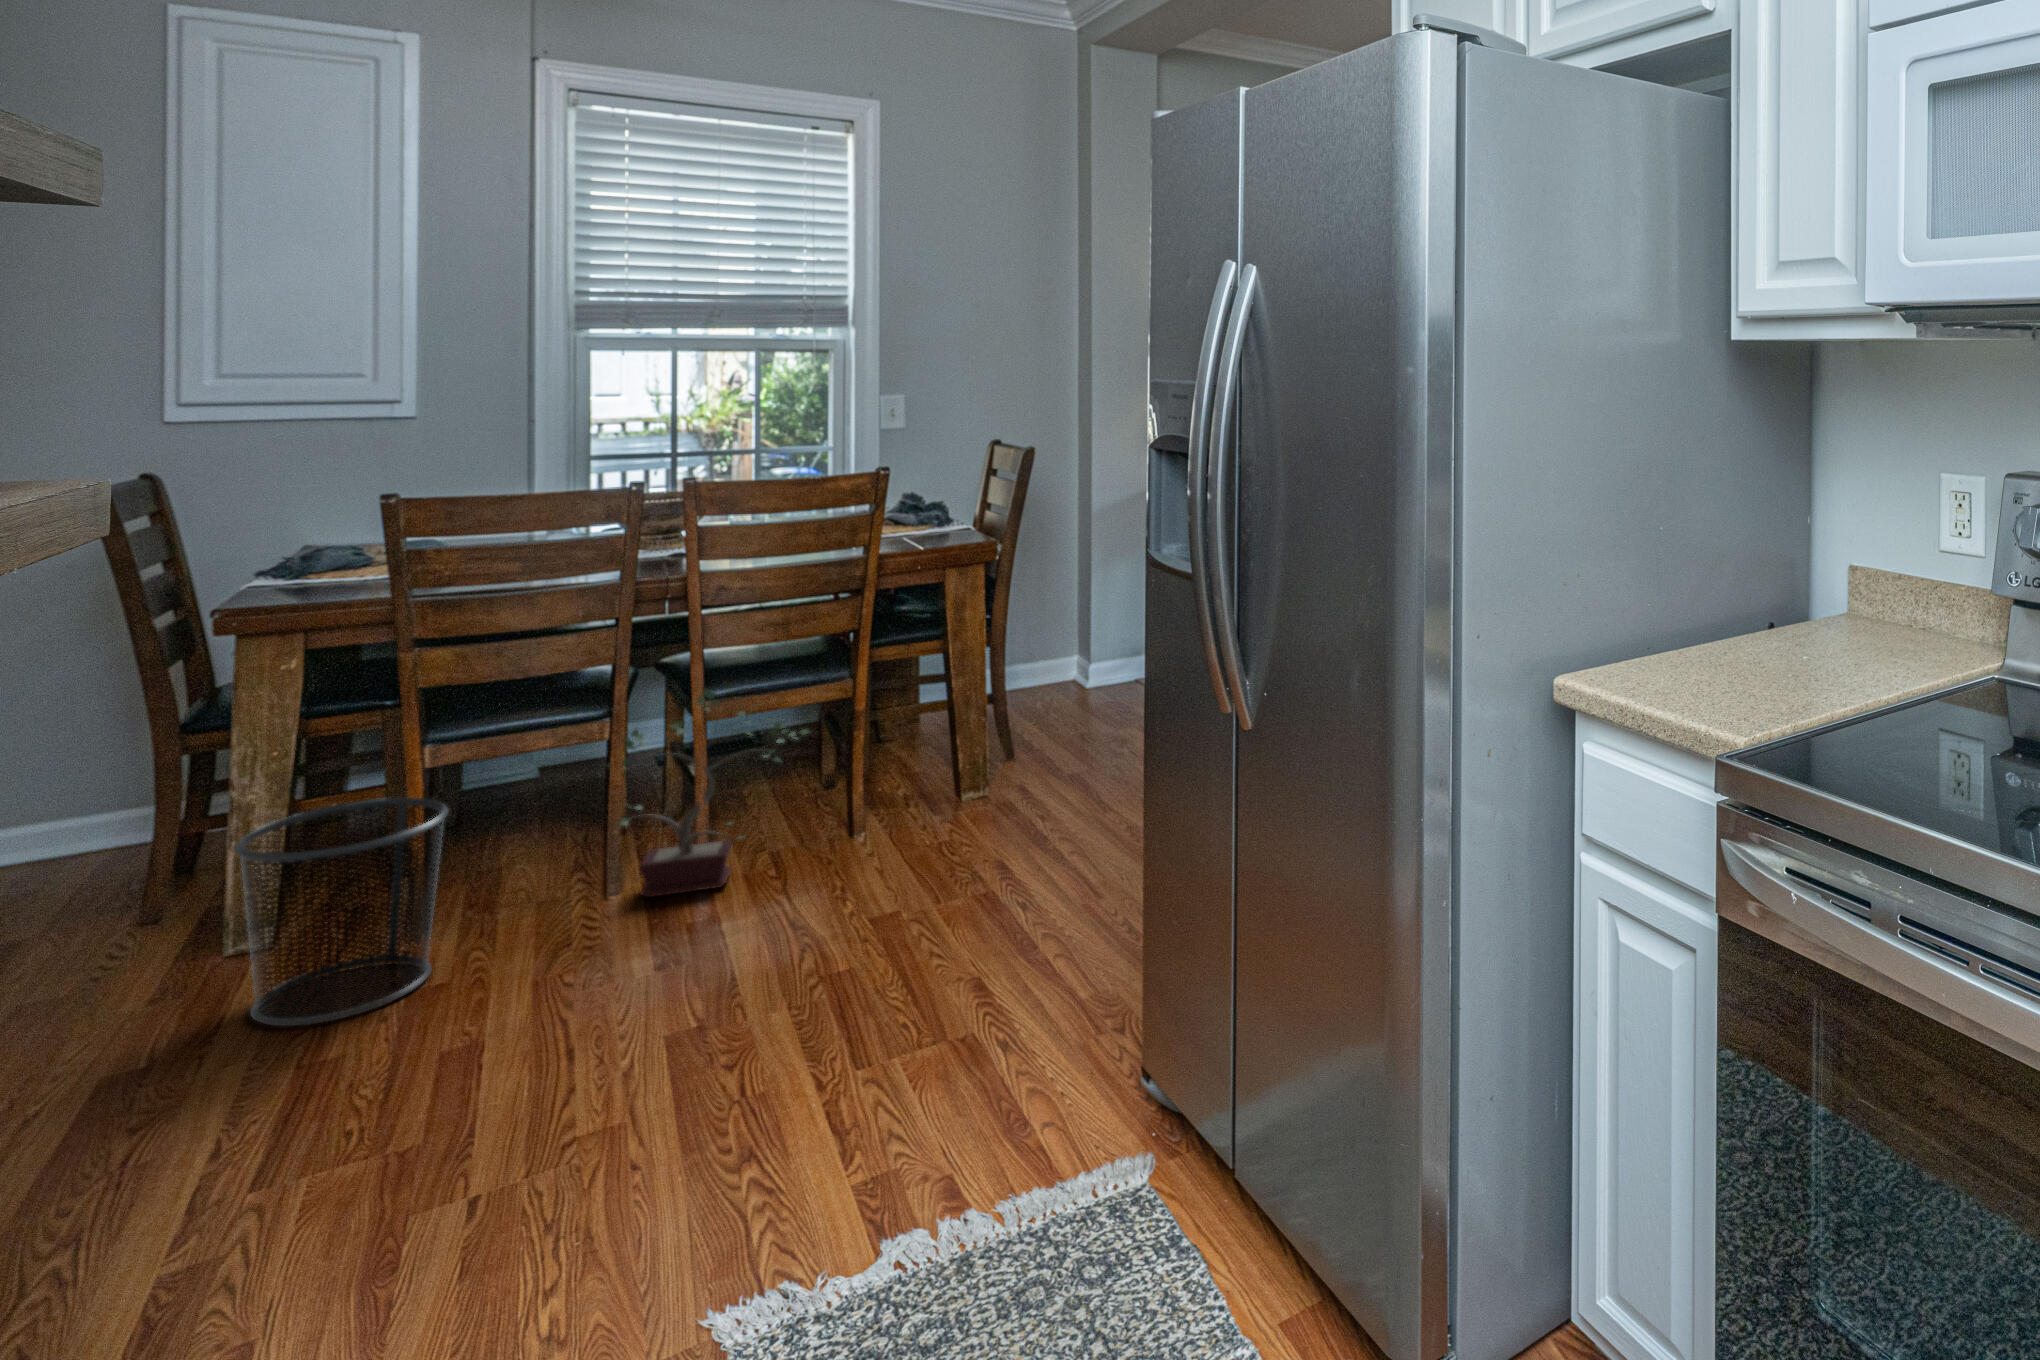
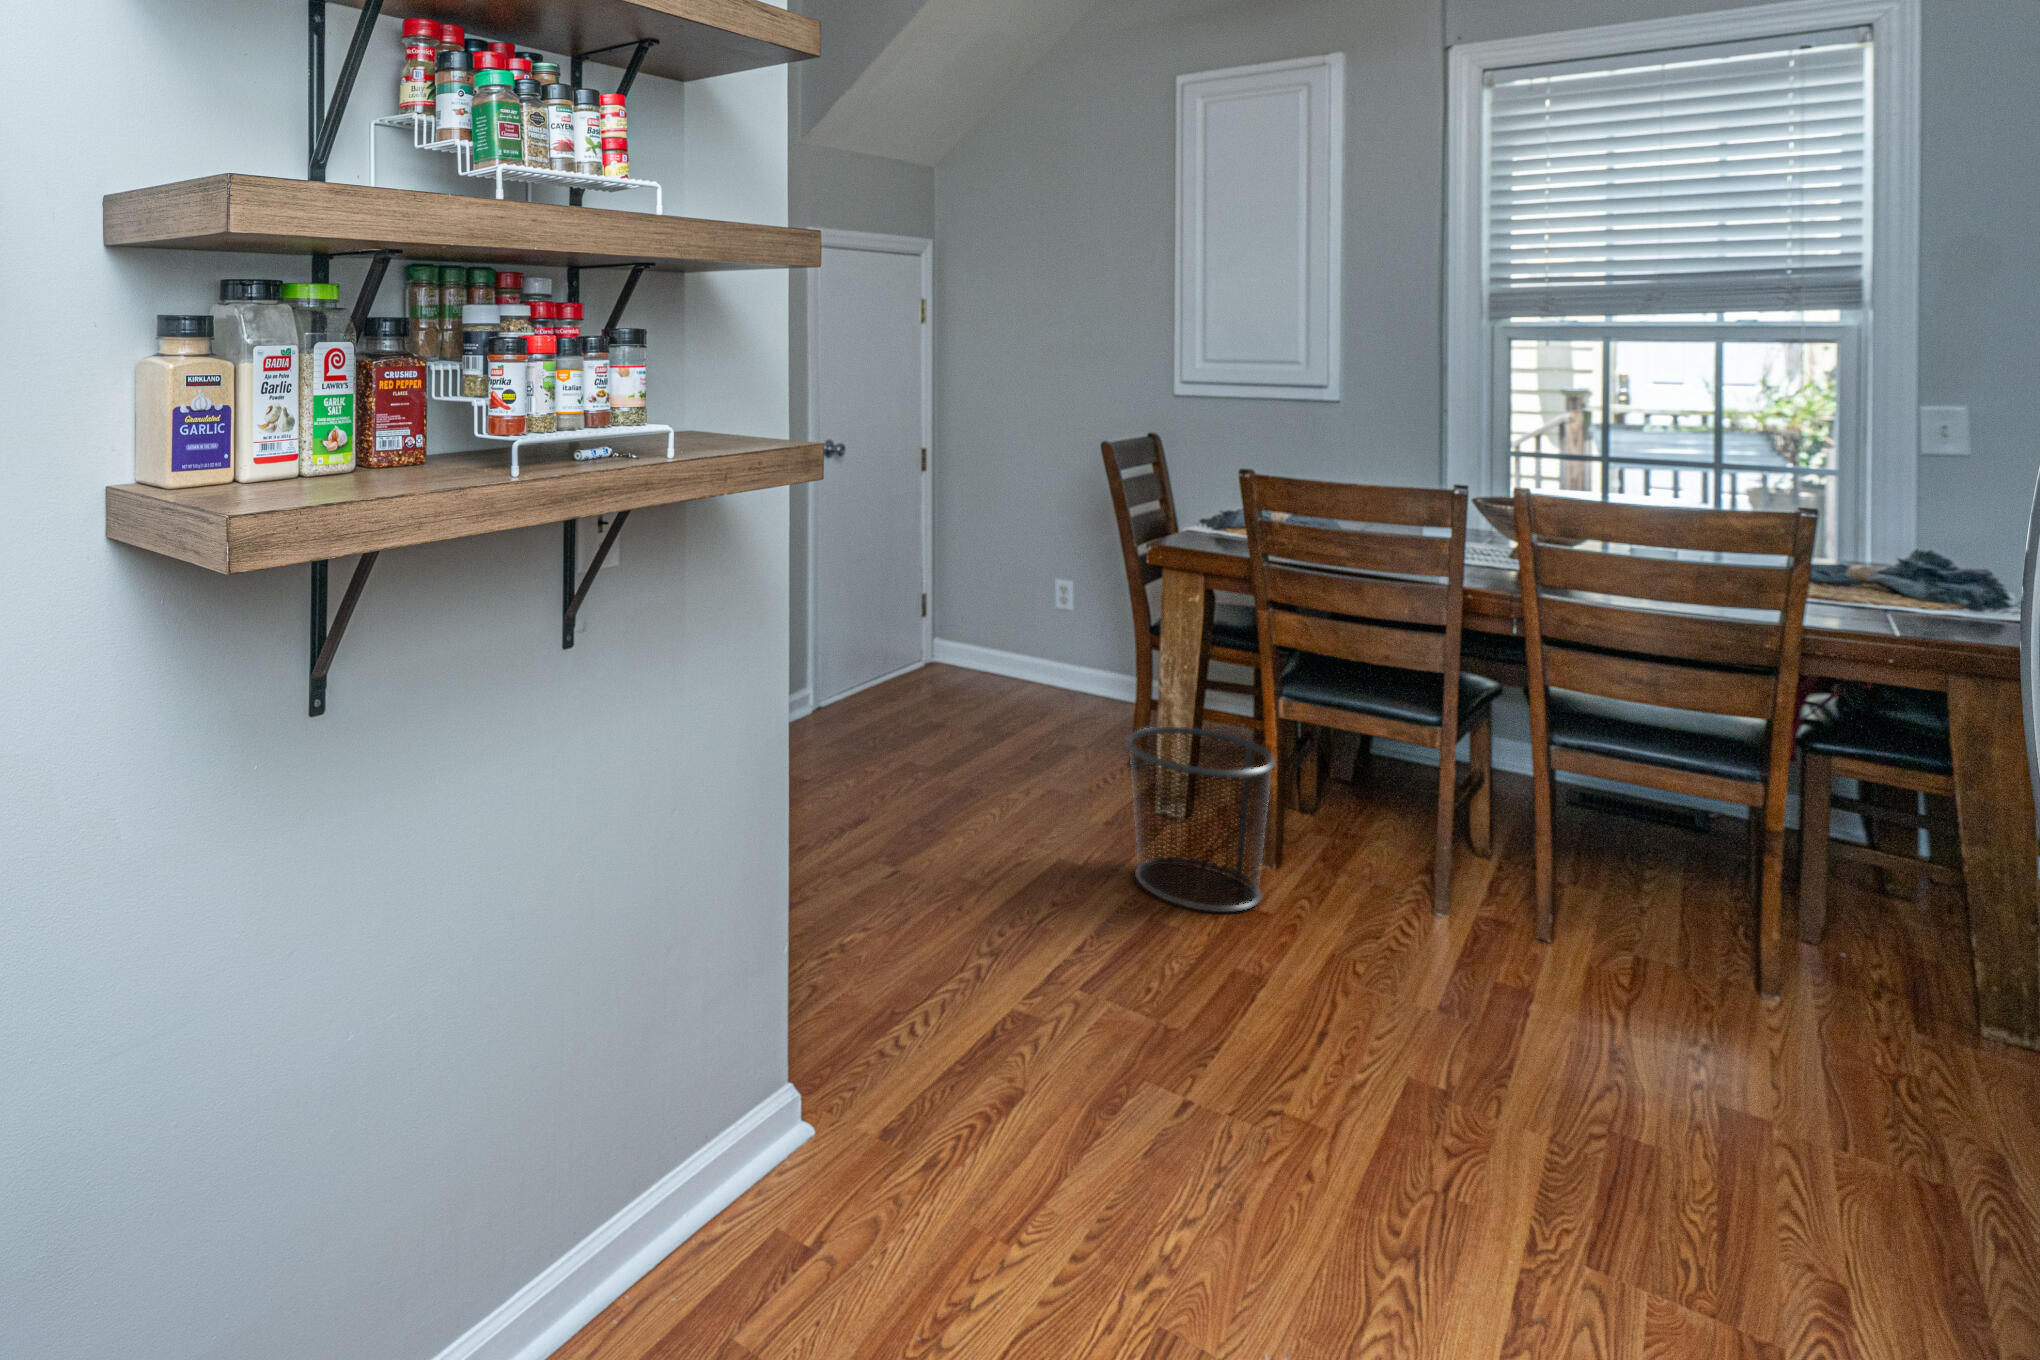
potted plant: present [608,689,809,897] -> none [1431,727,1676,959]

